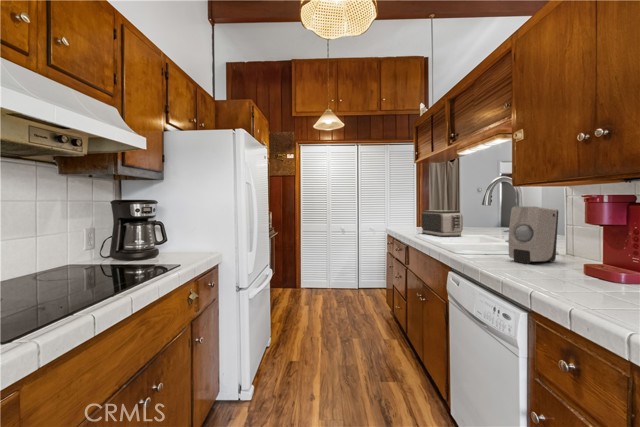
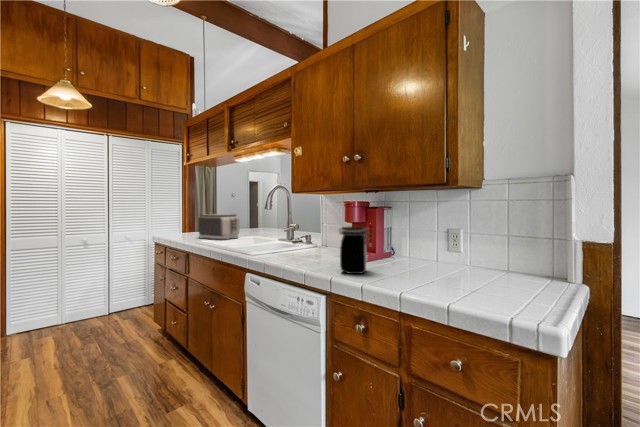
soap dispenser: present [509,206,558,264] -> none [293,210,322,256]
jar: none [552,230,606,296] -> present [340,226,369,274]

